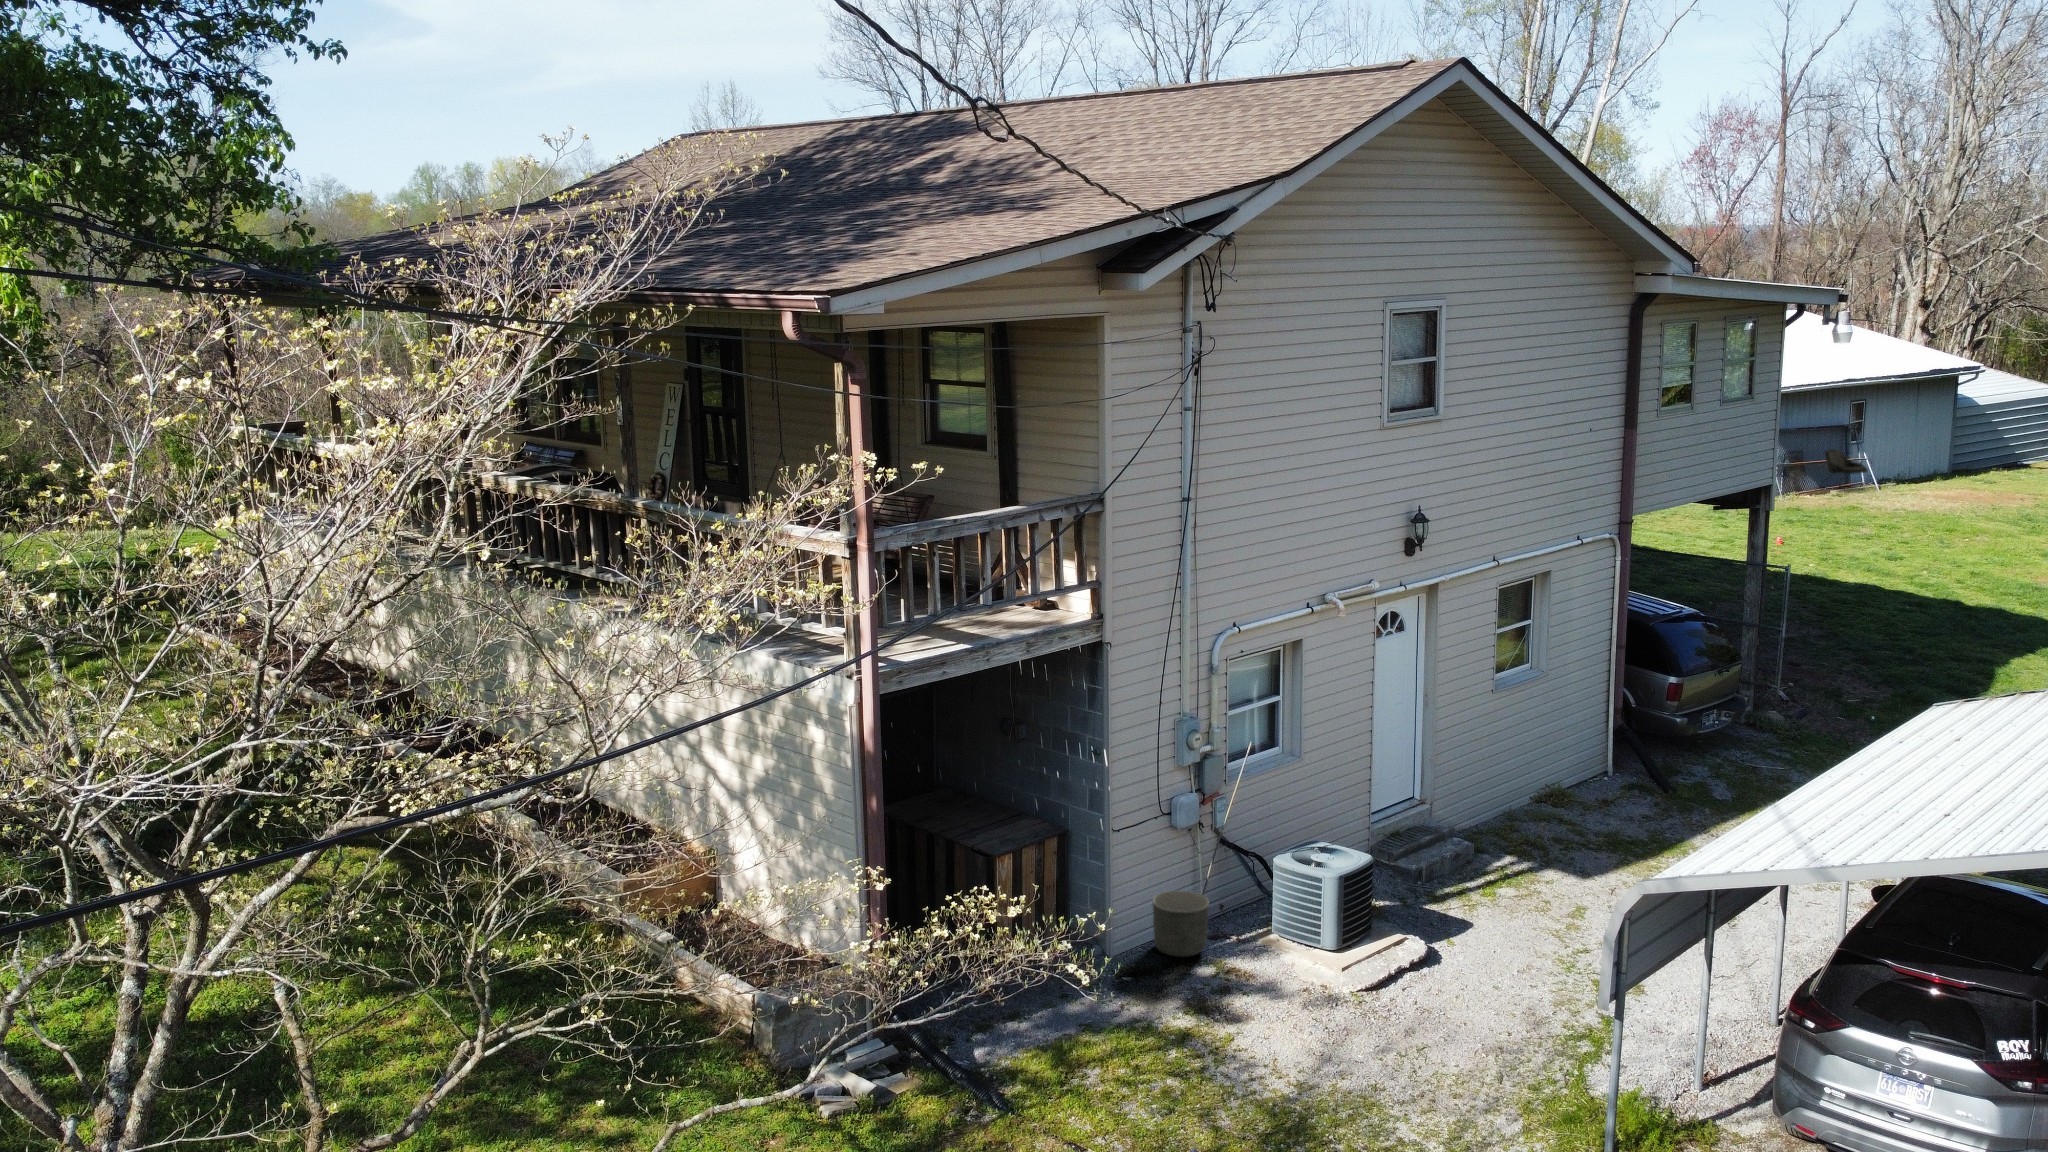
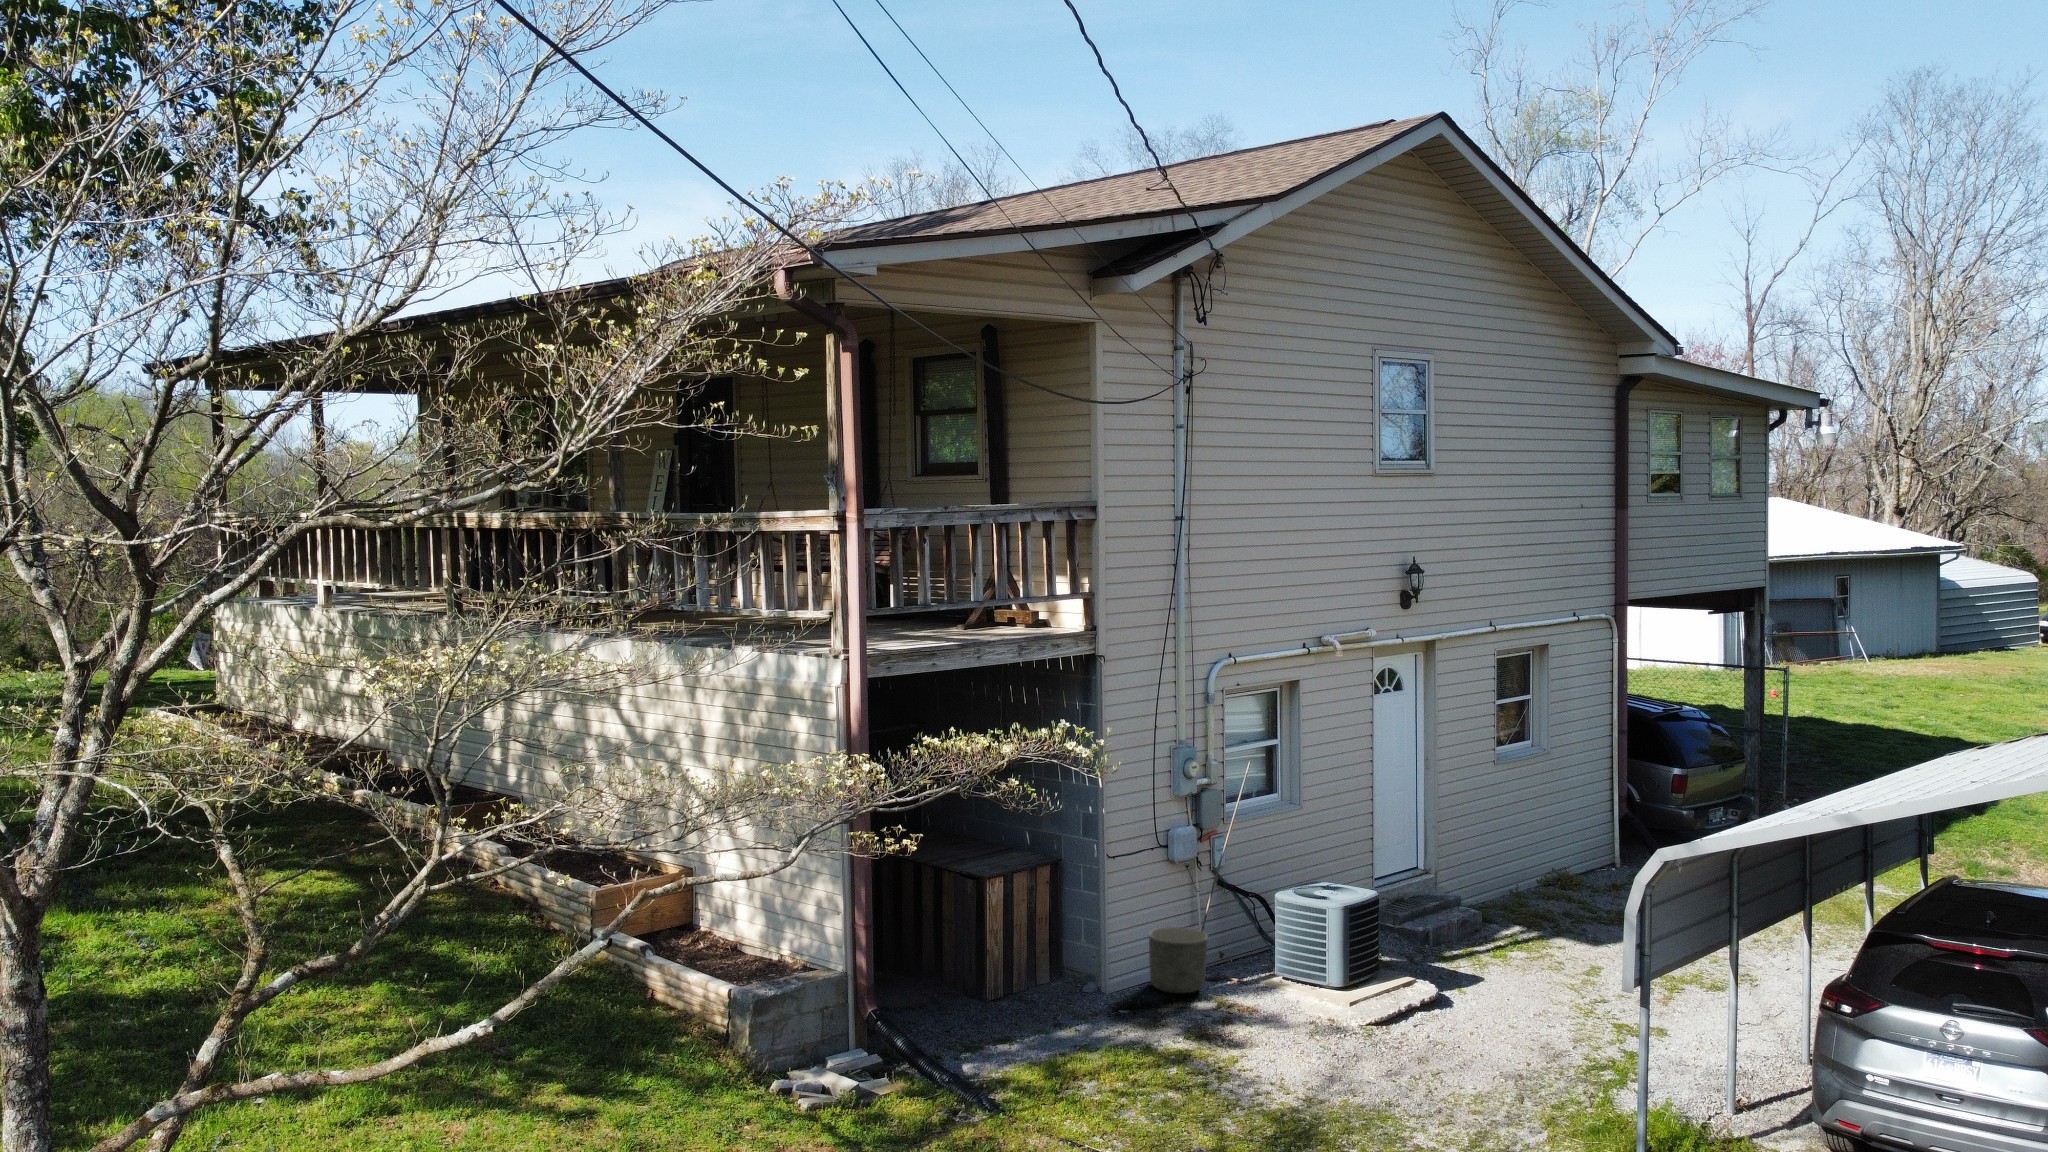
lounge chair: present [1825,449,1868,489] -> none [1808,613,1855,653]

